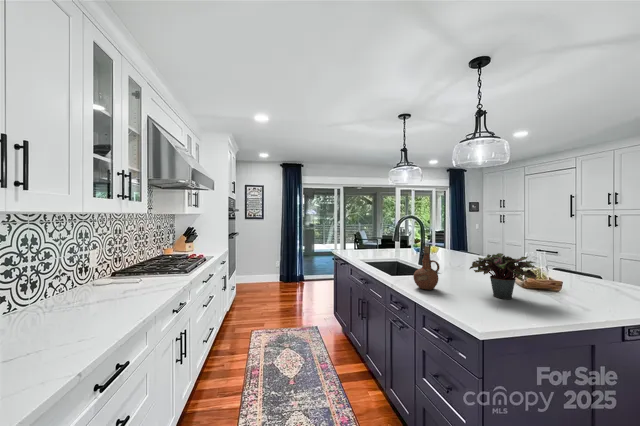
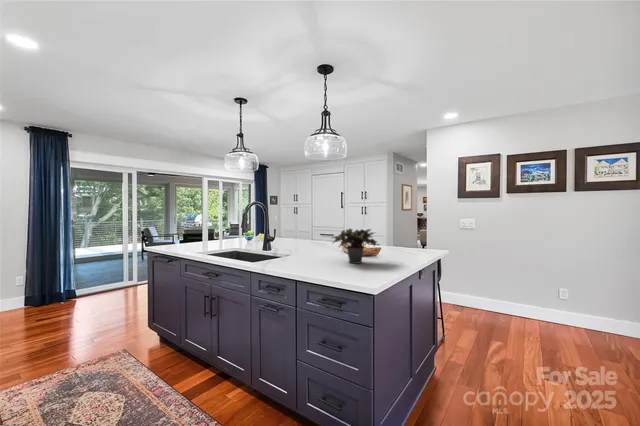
ceramic pitcher: present [413,246,440,290] -> none [288,226,310,267]

